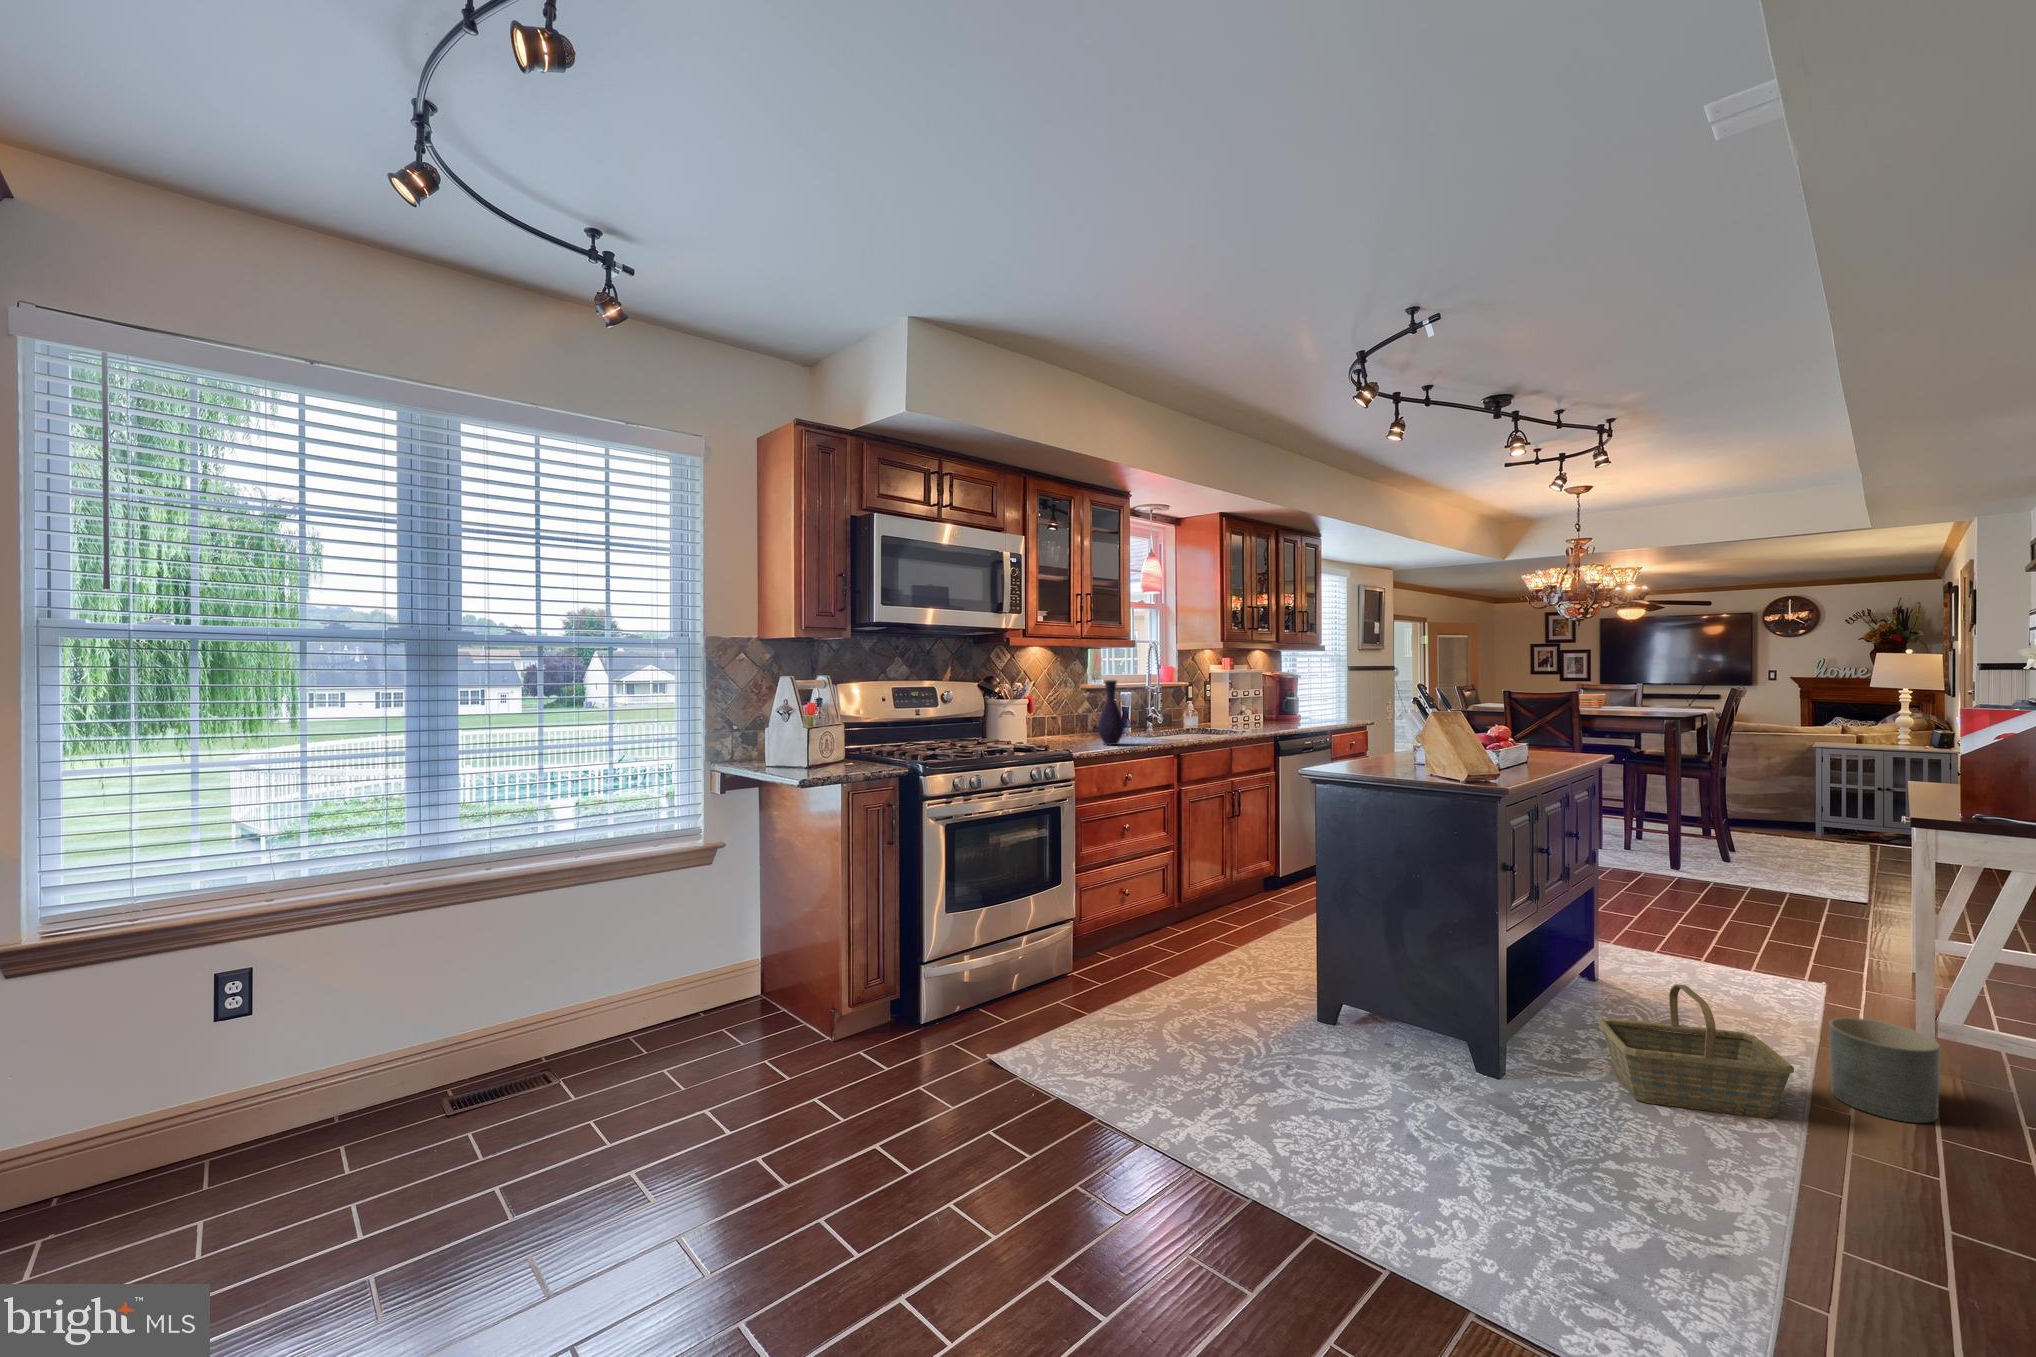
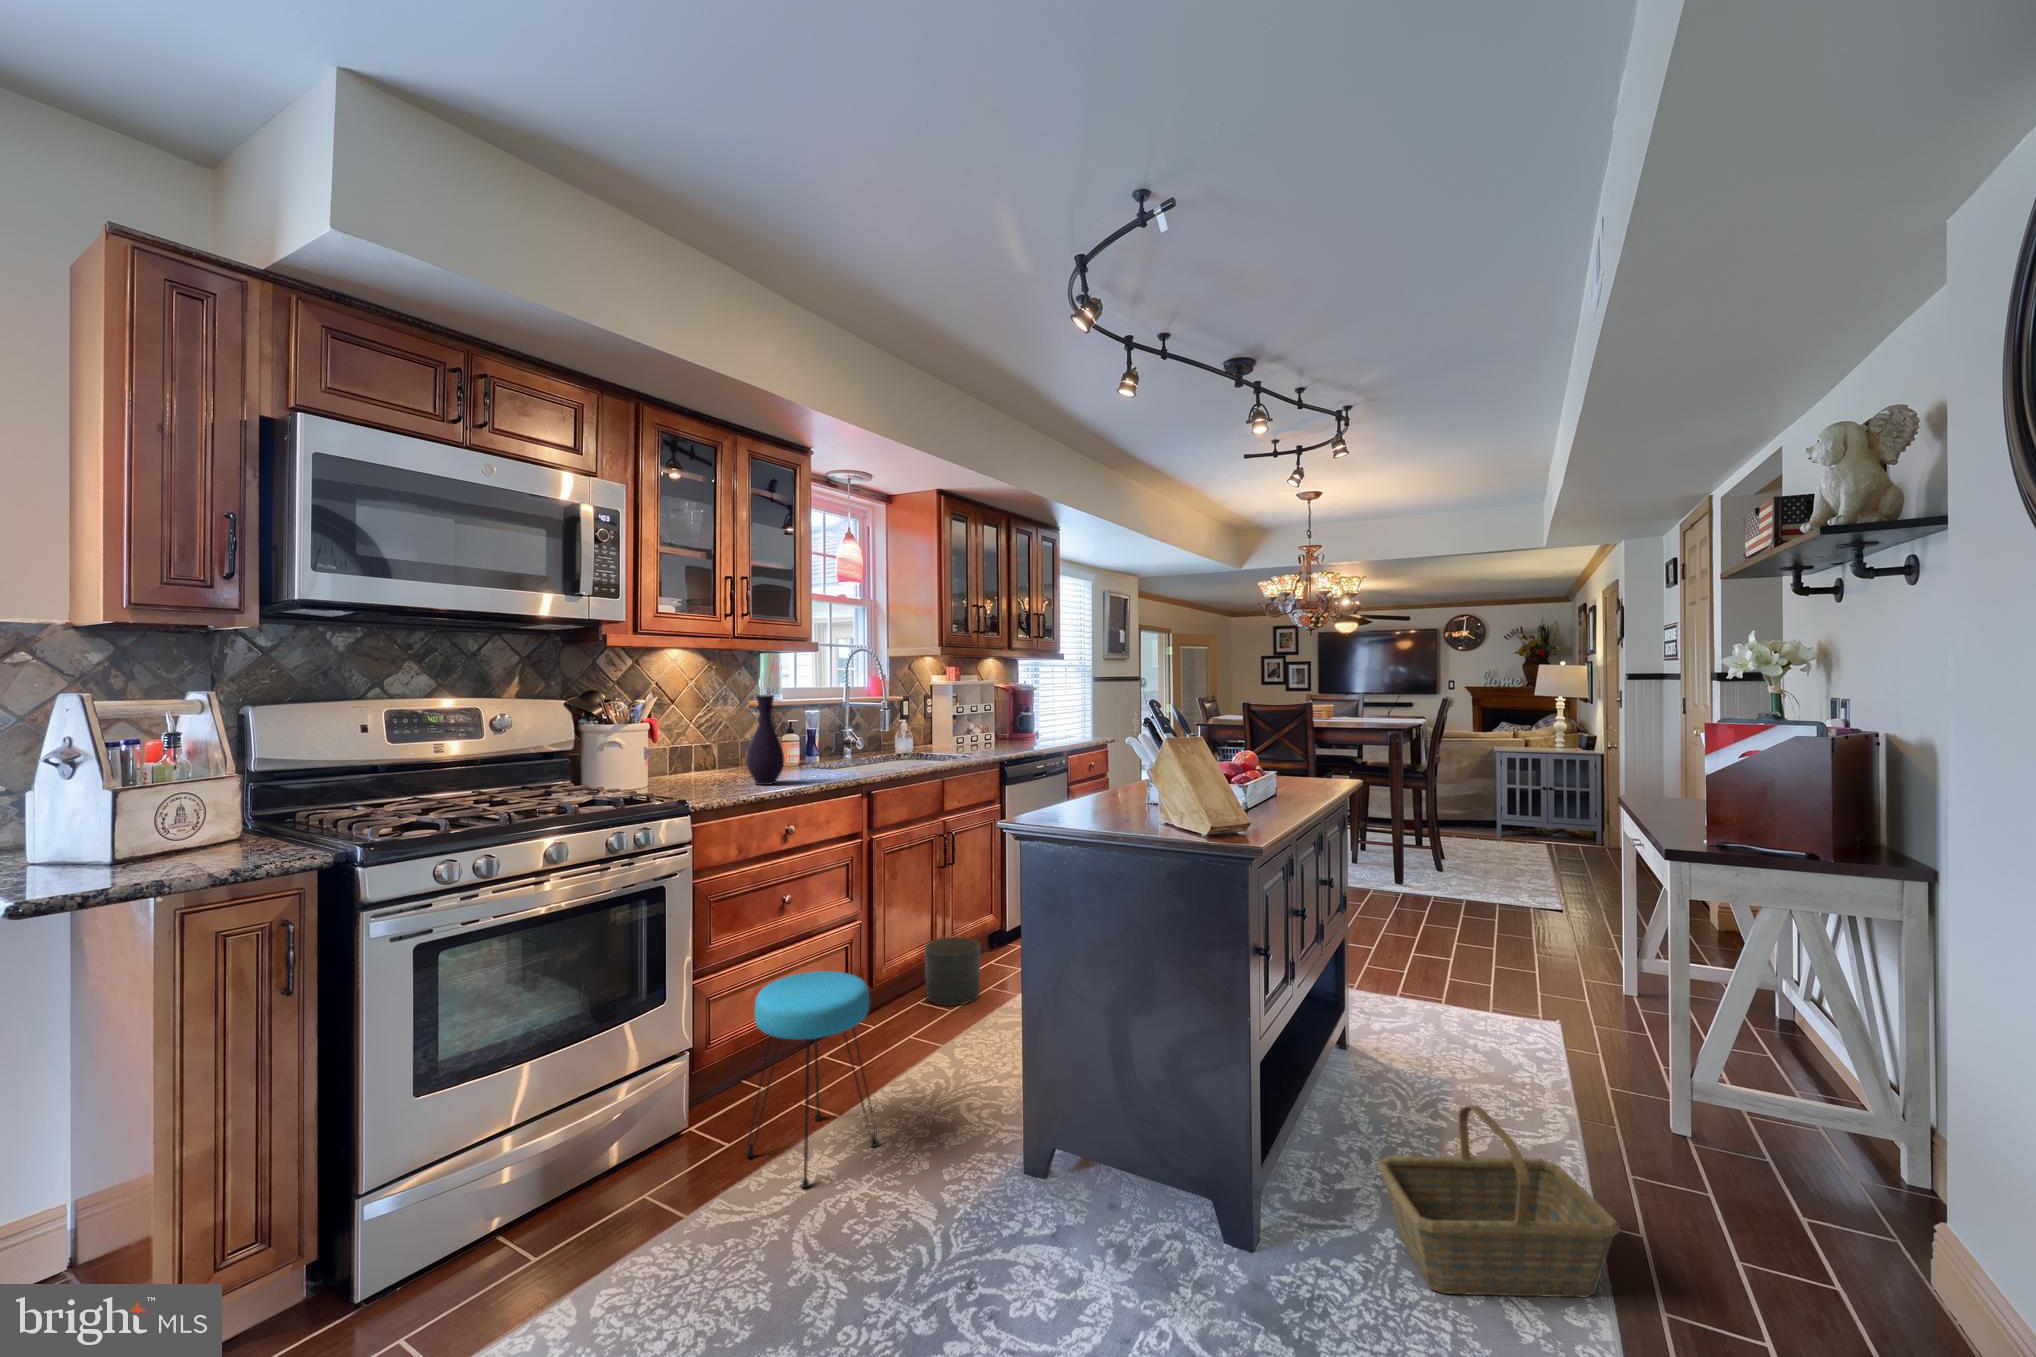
stool: none [1120,873,1210,1007] -> present [746,971,878,1187]
planter: present [1829,1018,1940,1123] -> present [925,937,980,1006]

